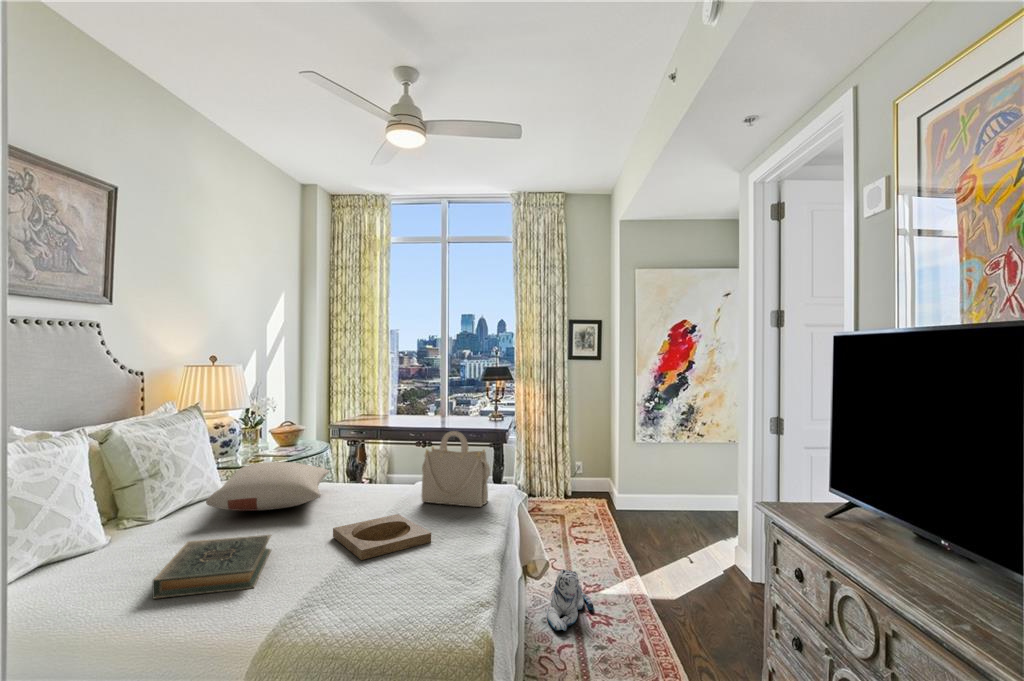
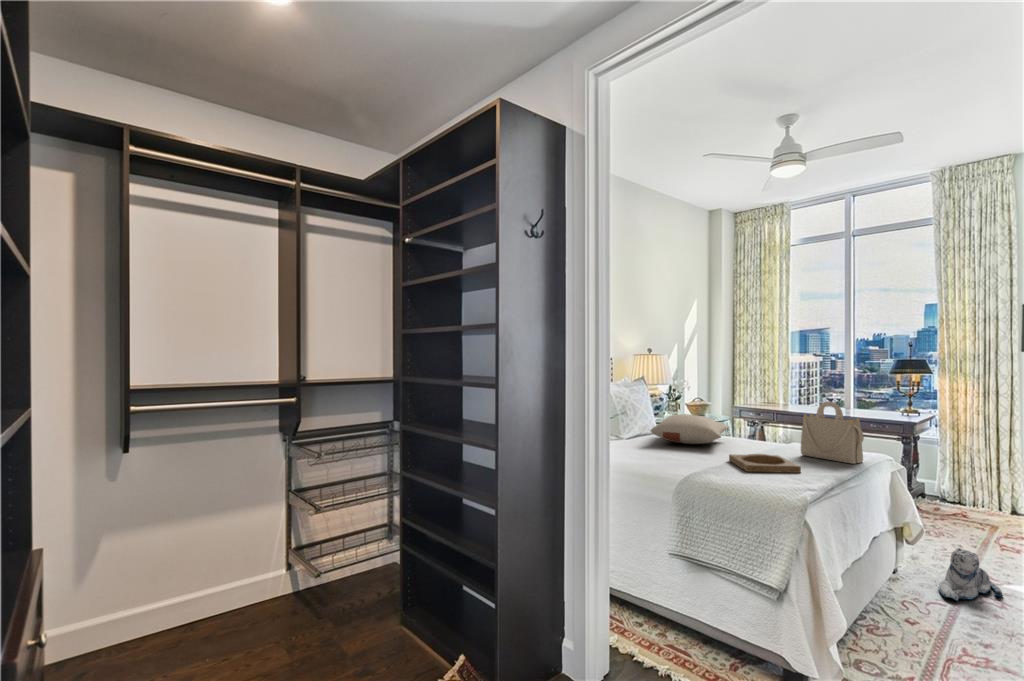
hardback book: present [152,535,271,599] -> none [630,446,690,471]

